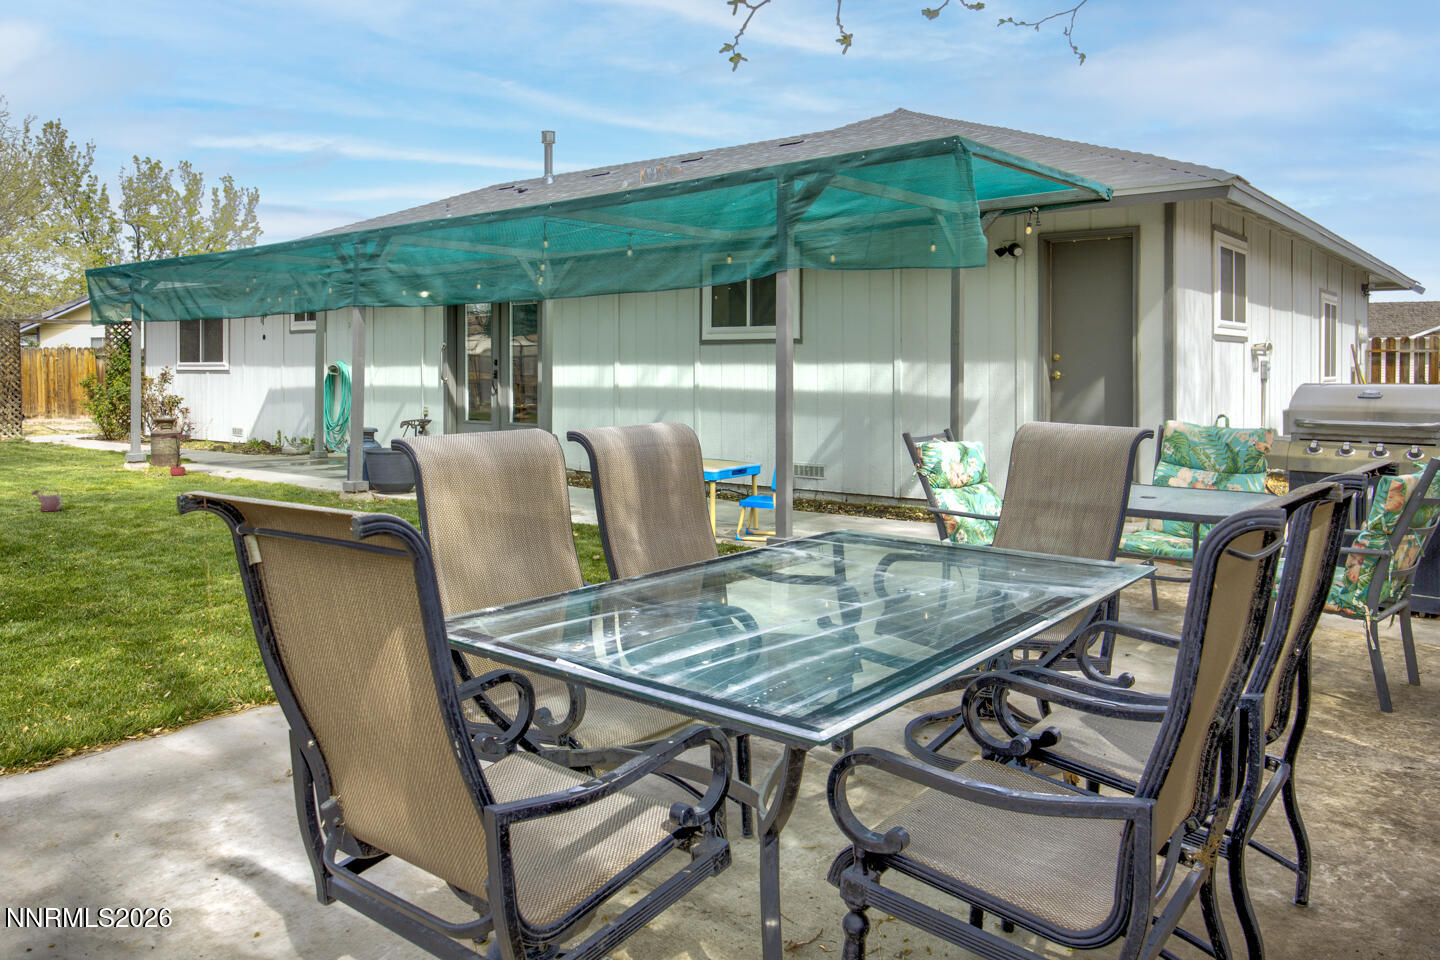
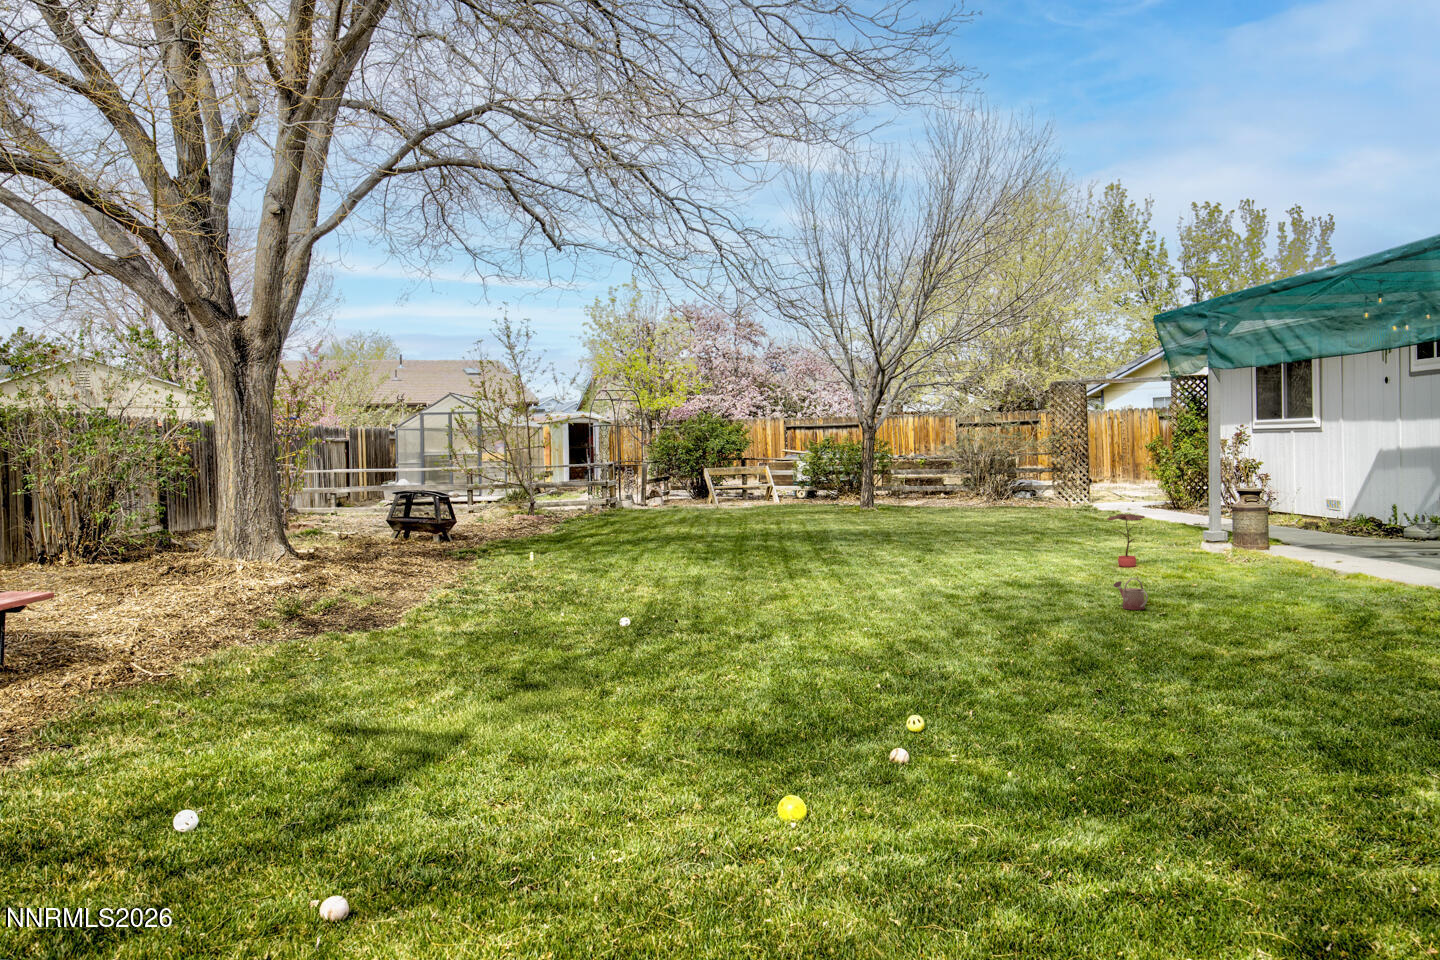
potted plant: present [161,434,191,475] -> present [1107,514,1145,567]

